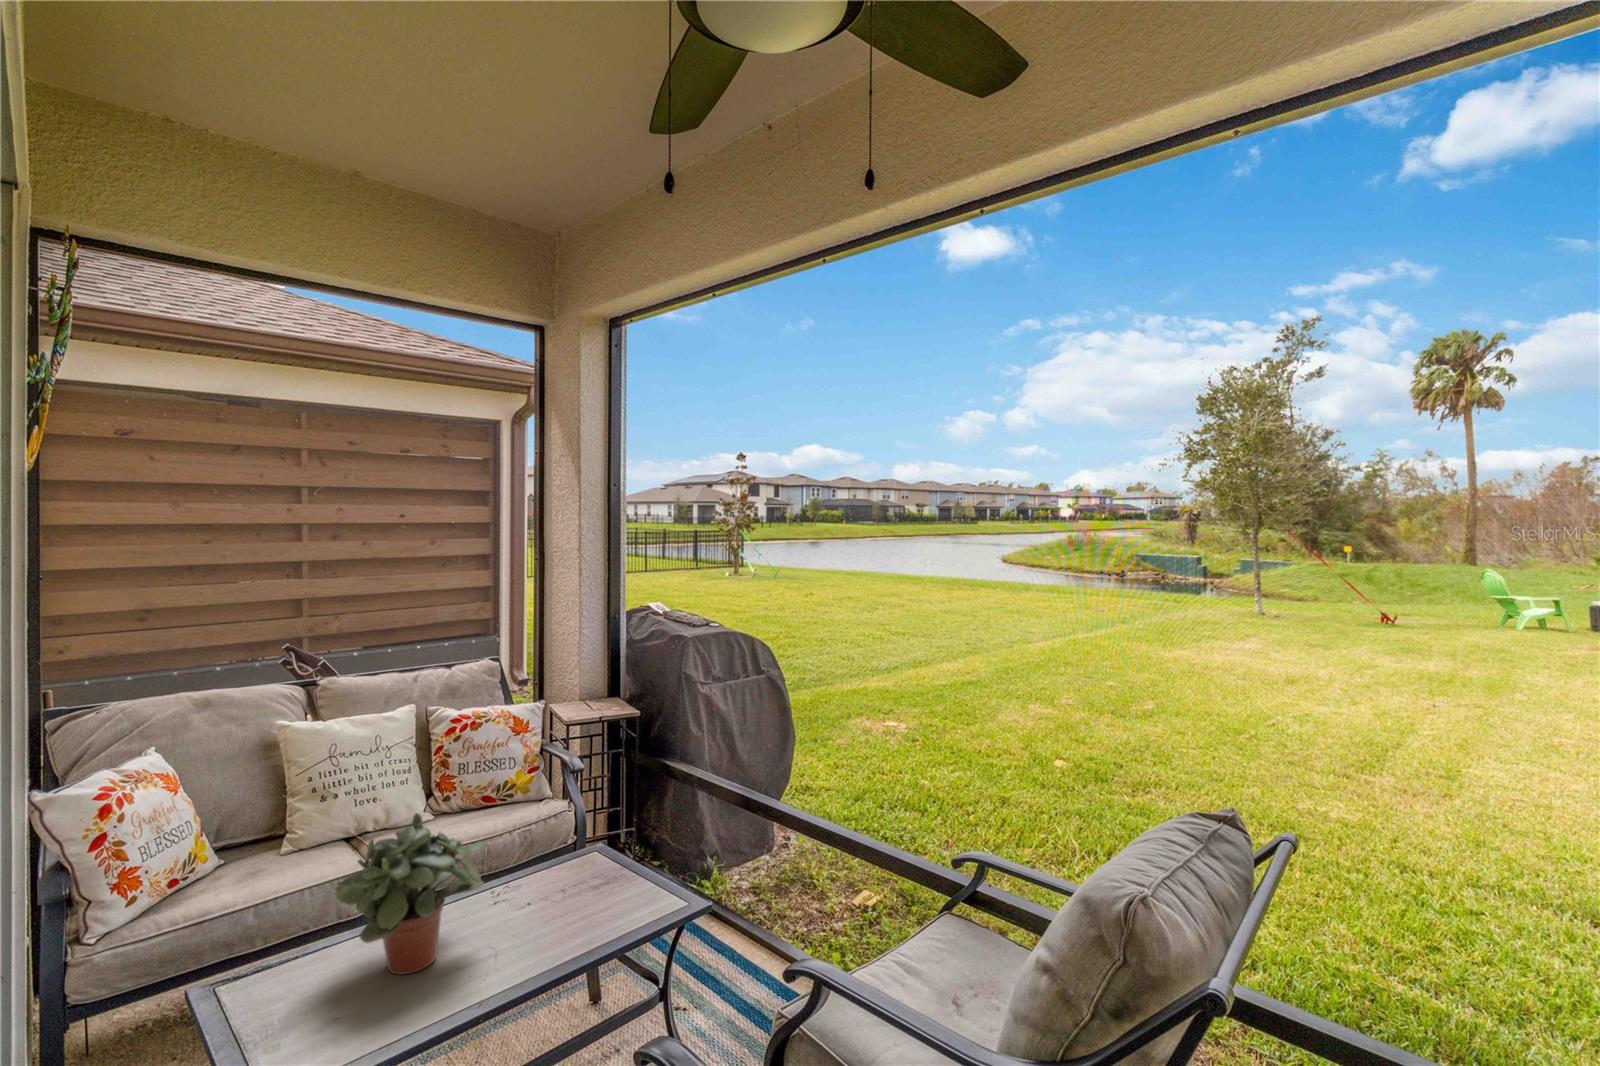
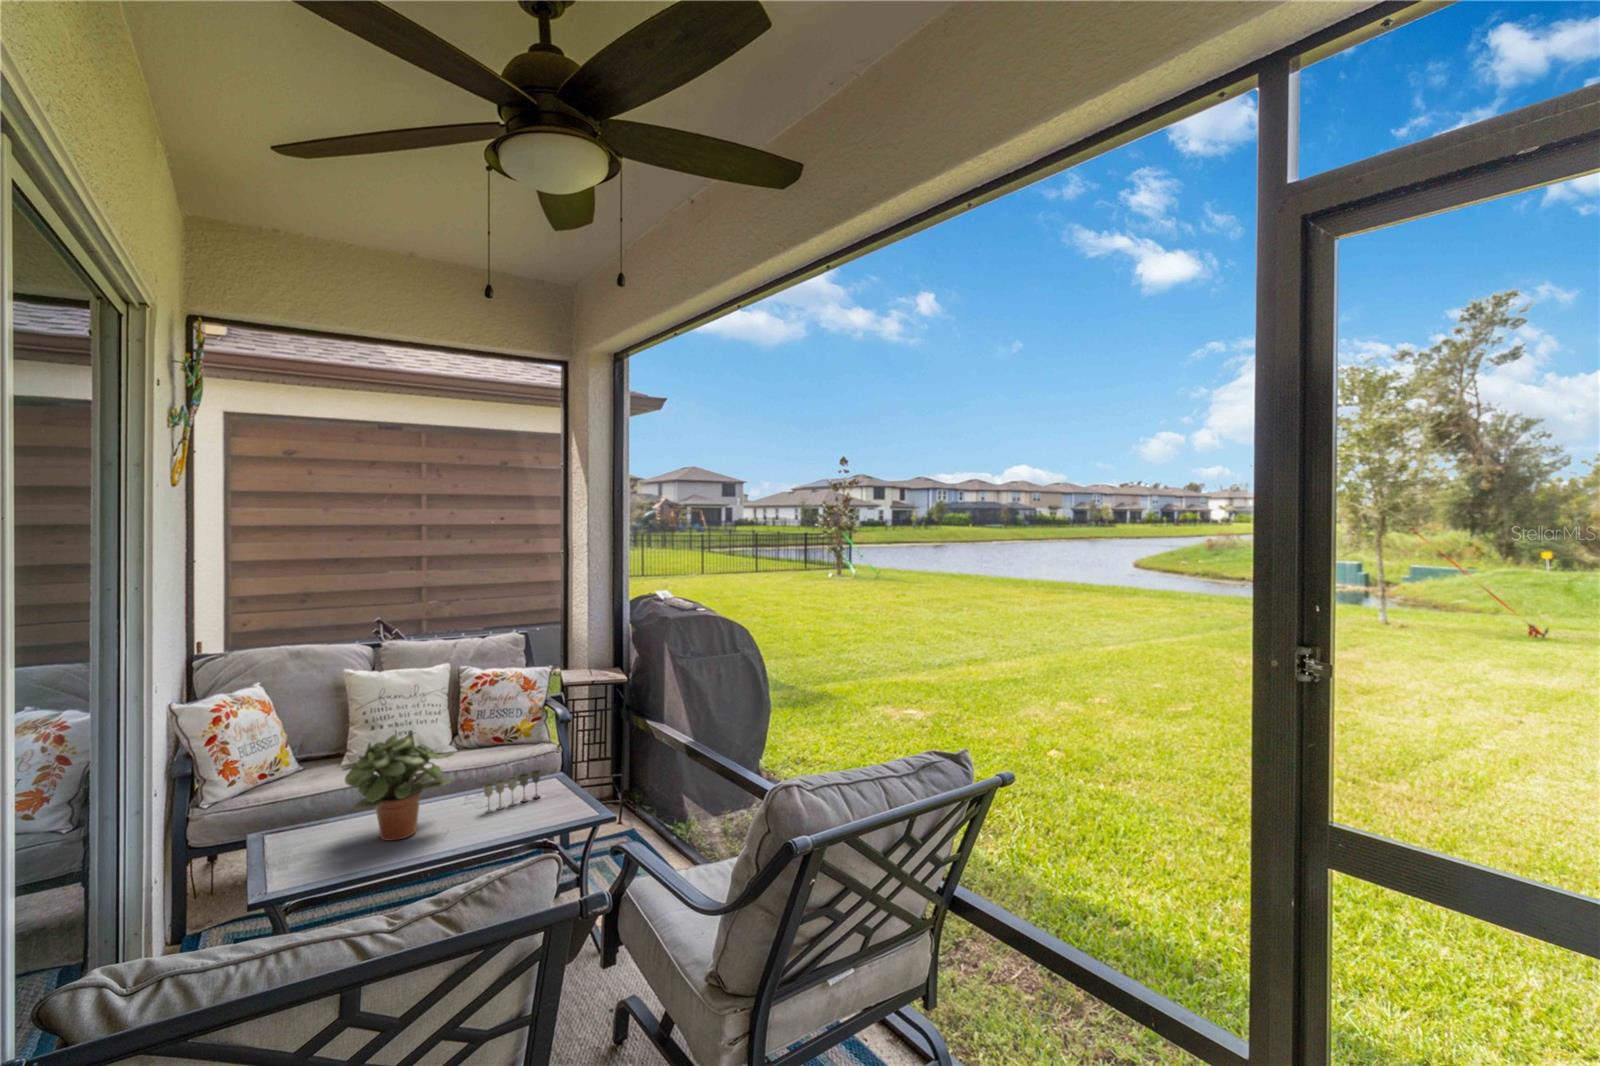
wine glass: none [515,848,581,914] -> present [483,770,540,813]

